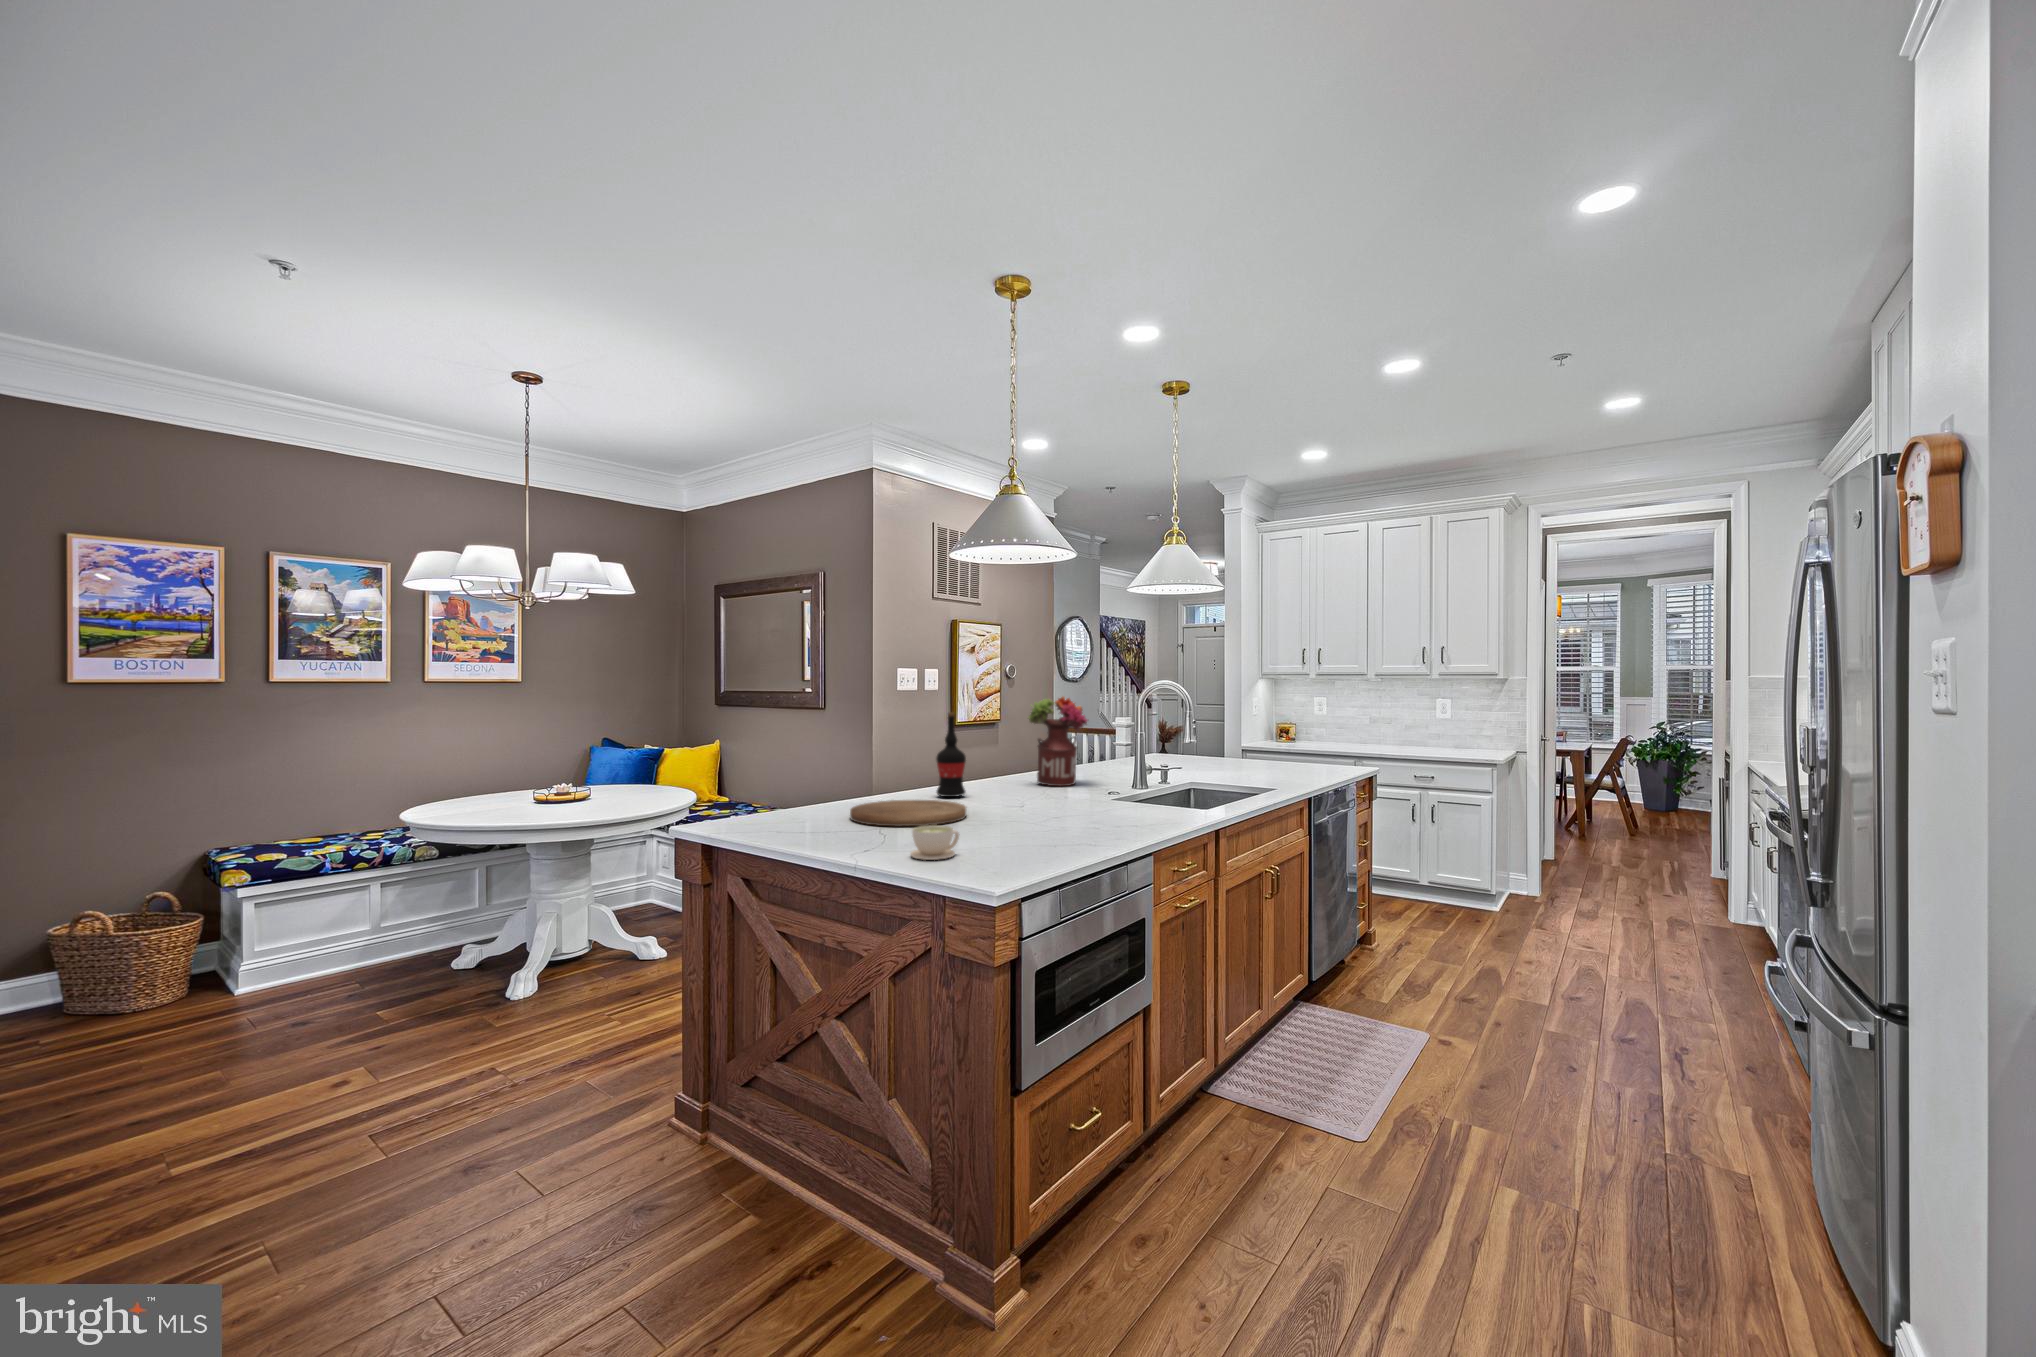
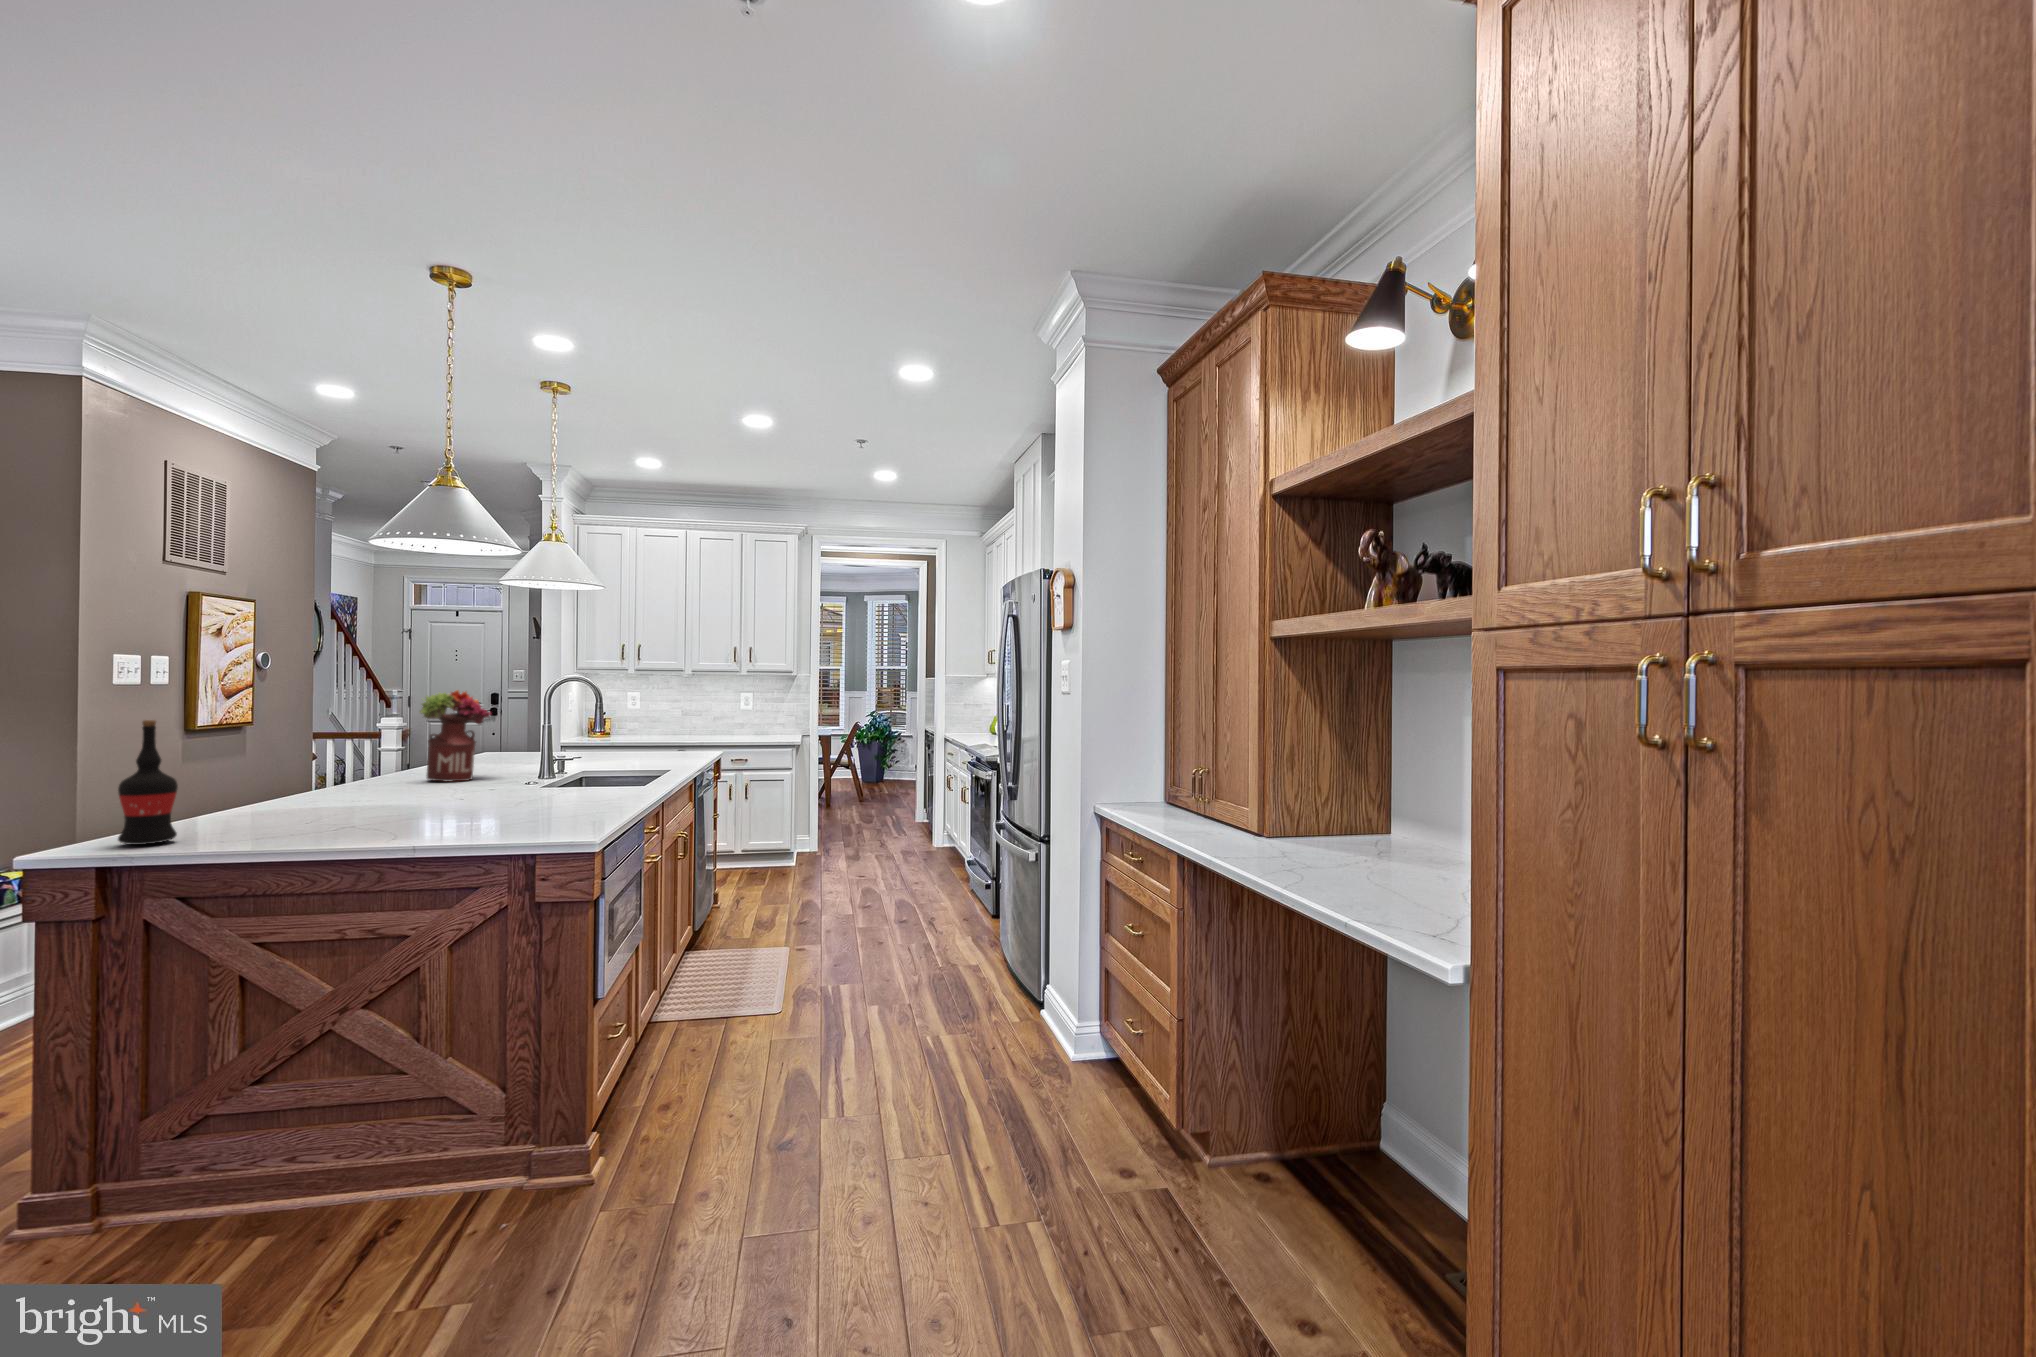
wine bottle: present [936,712,966,797] -> present [118,720,178,845]
cutting board: present [850,800,966,826] -> none [279,798,427,824]
coffee cup: present [911,825,959,860] -> none [450,806,497,836]

